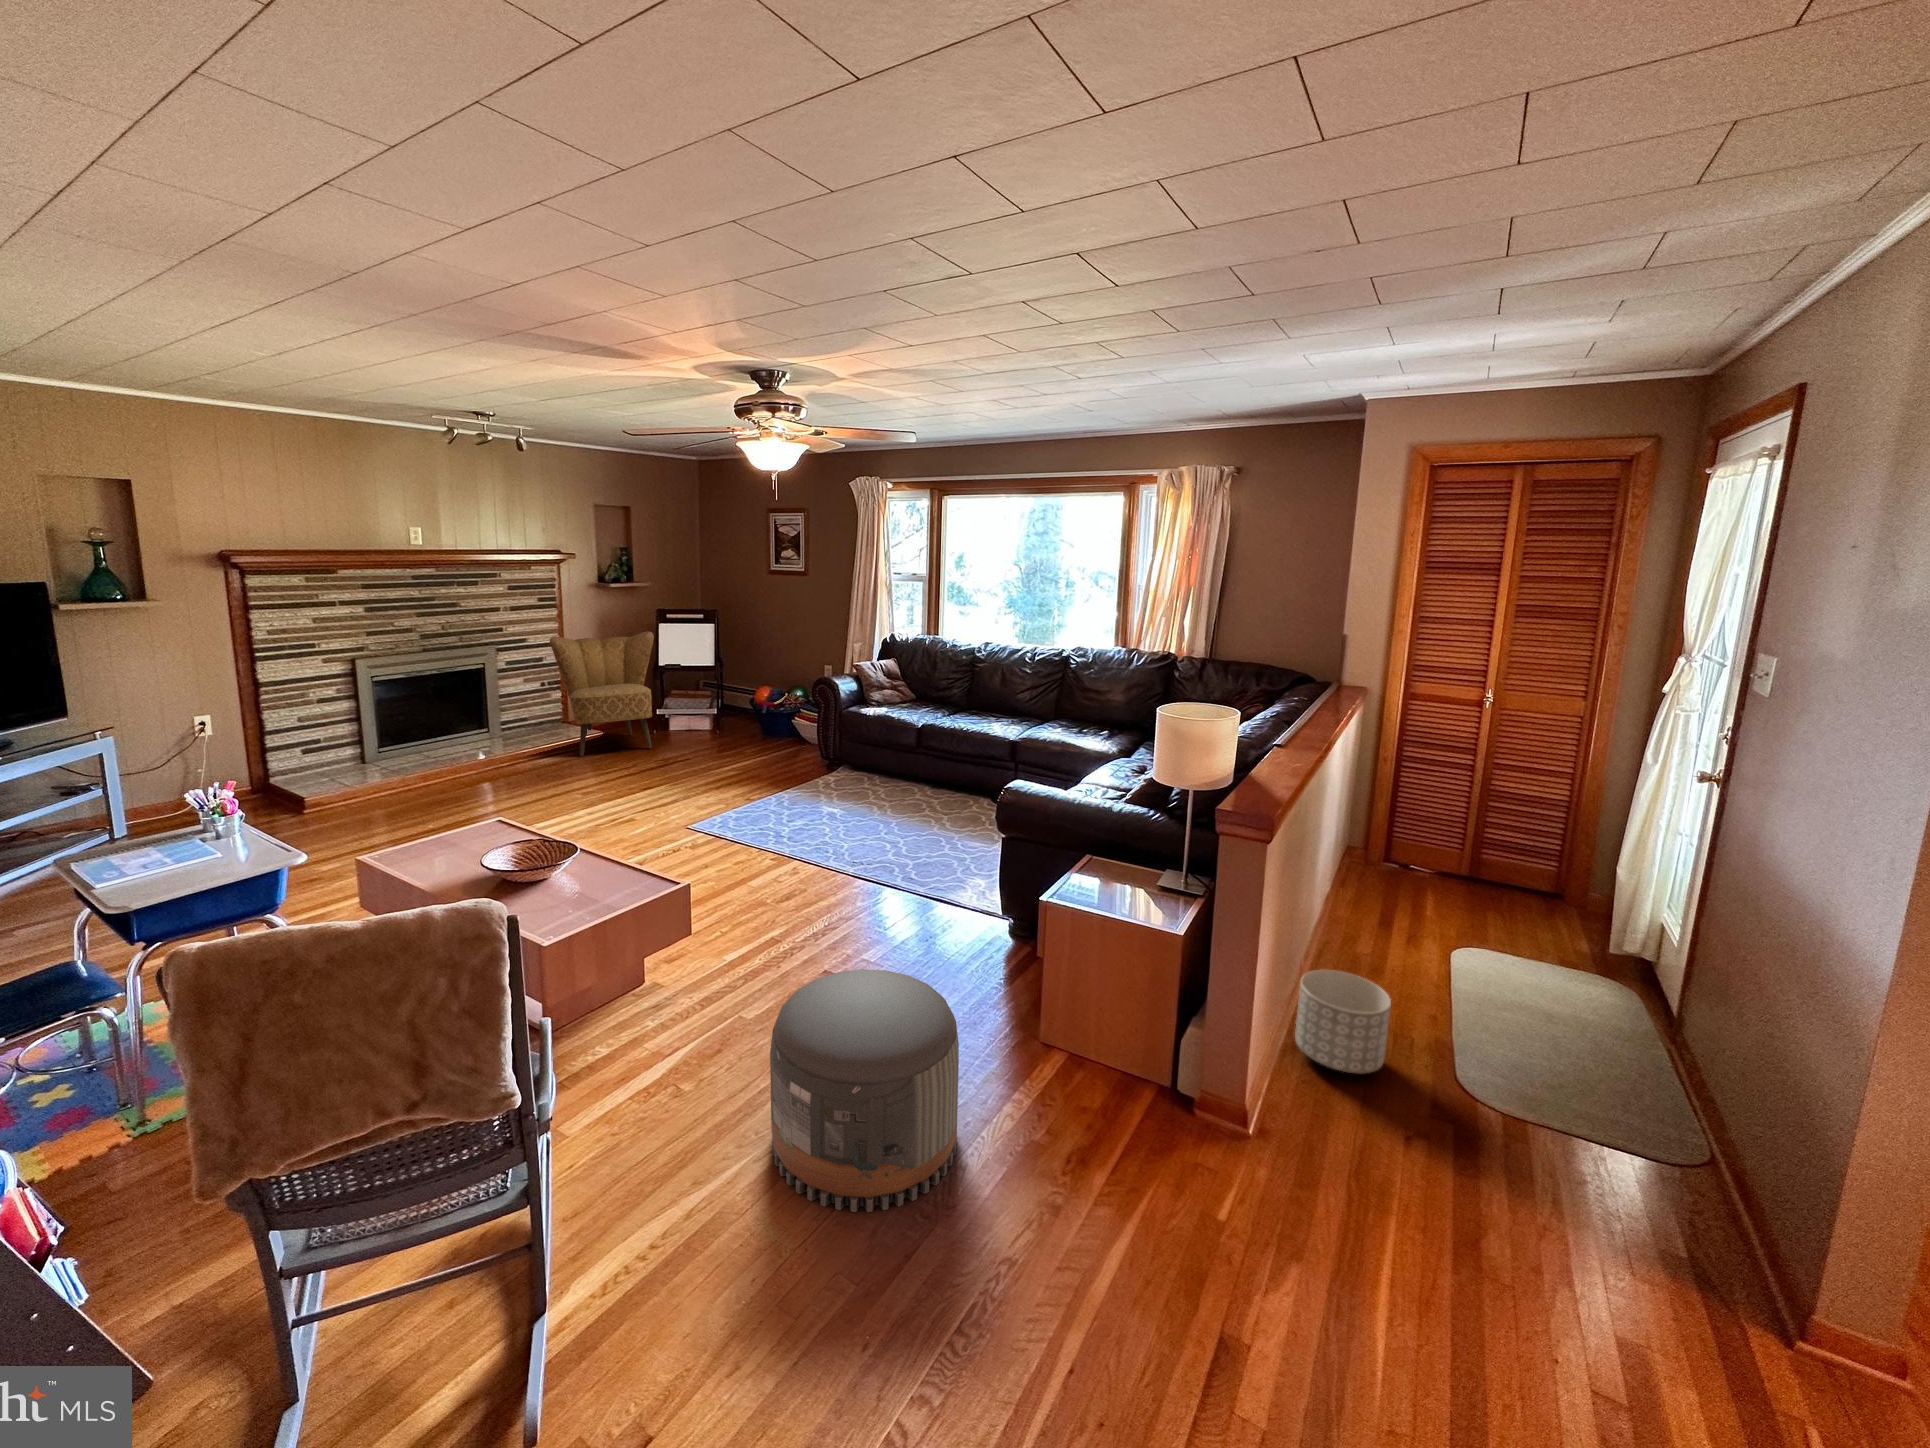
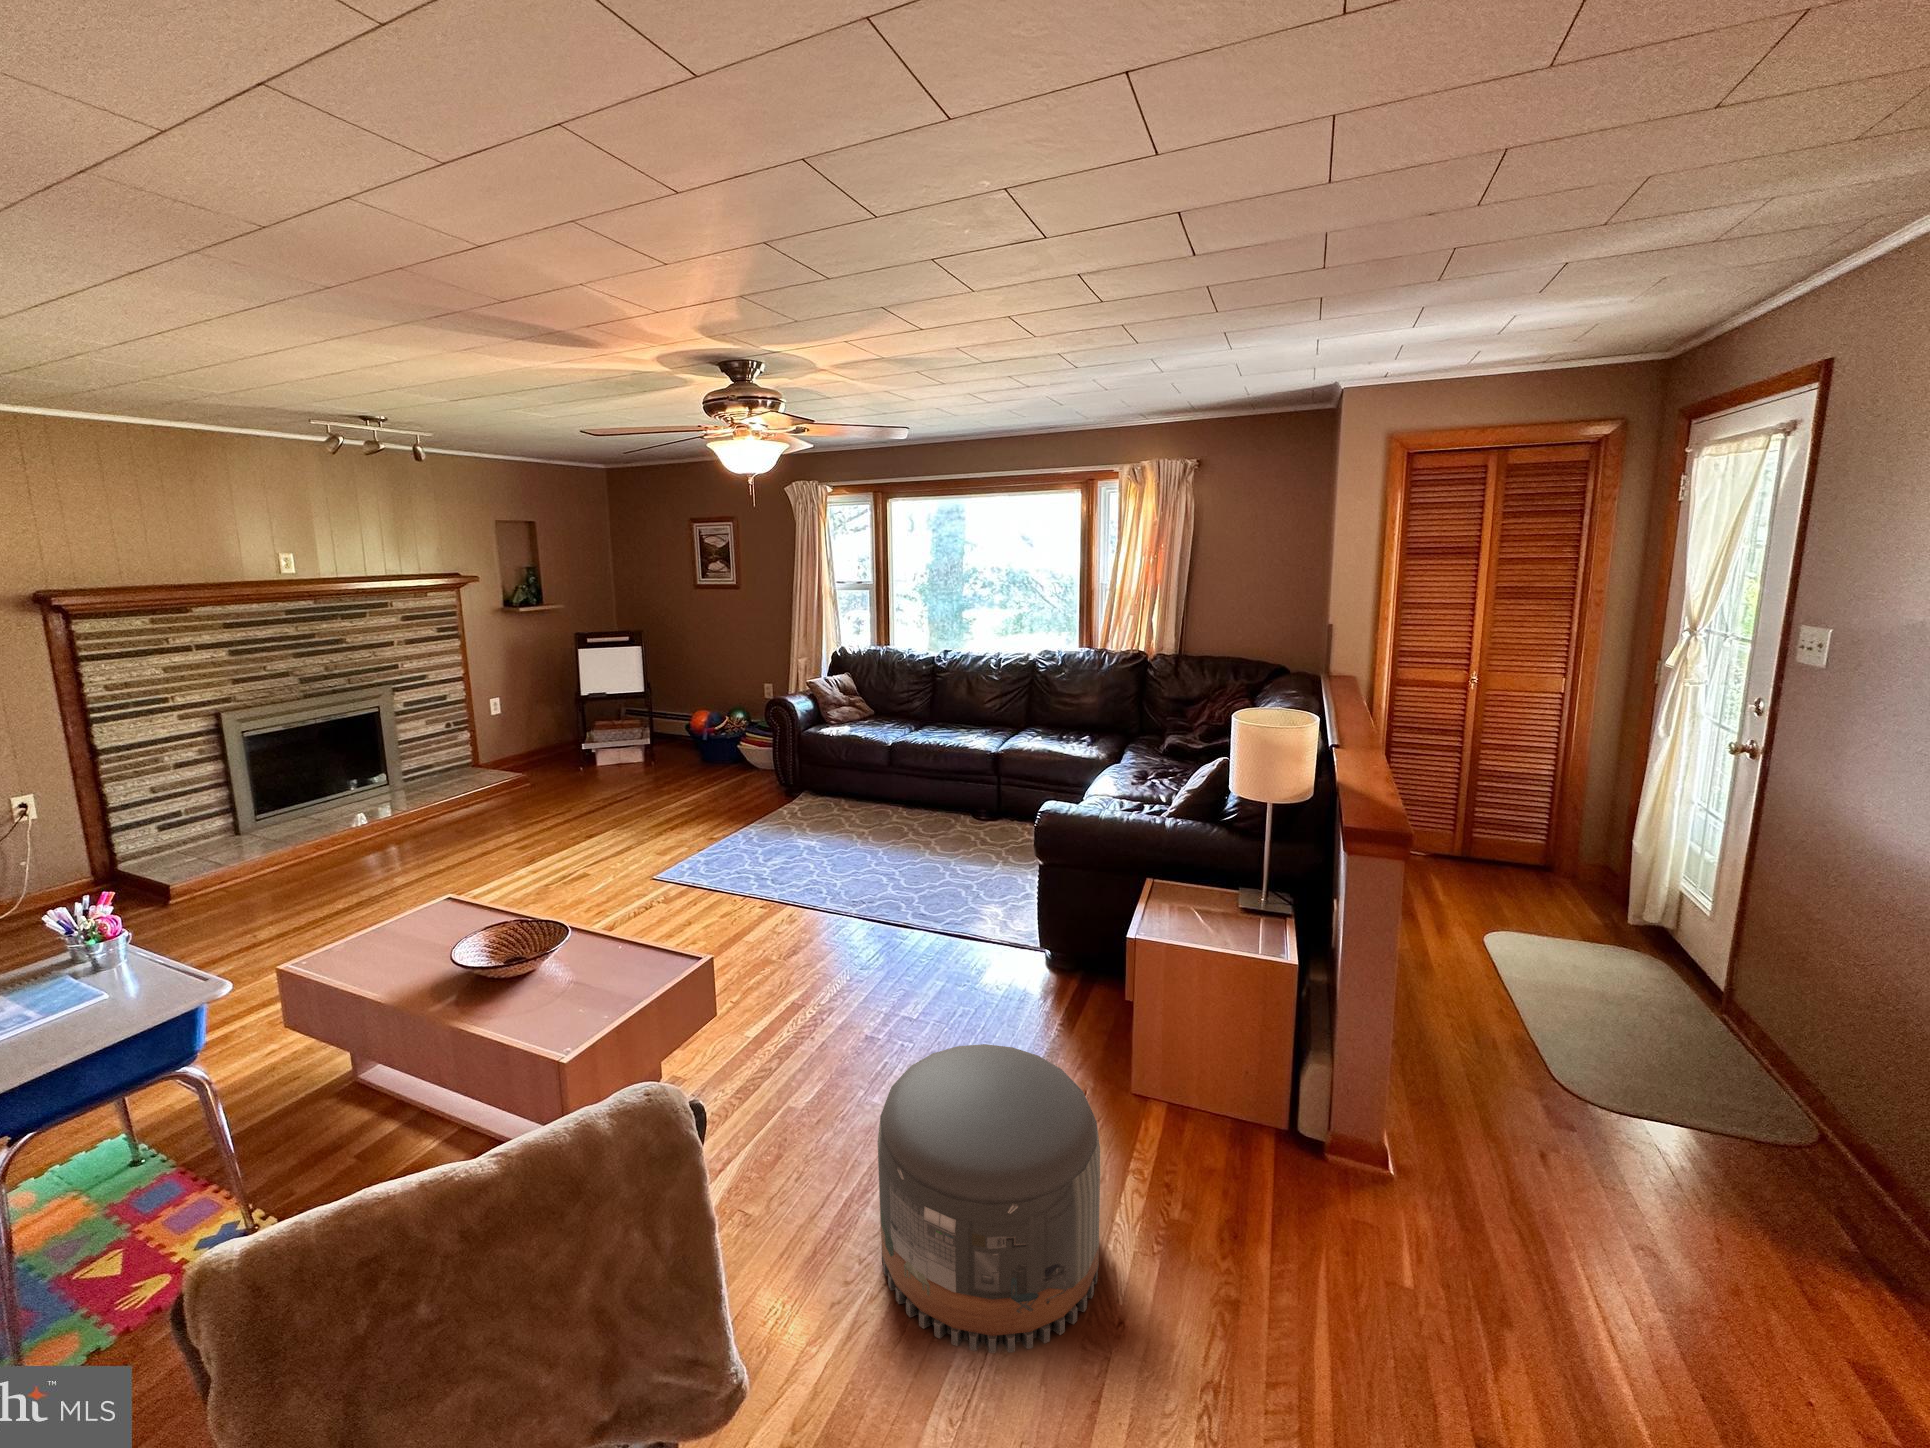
armchair: present [550,631,654,756] -> none [455,658,583,803]
planter: present [1295,970,1391,1074] -> none [1388,979,1493,1088]

